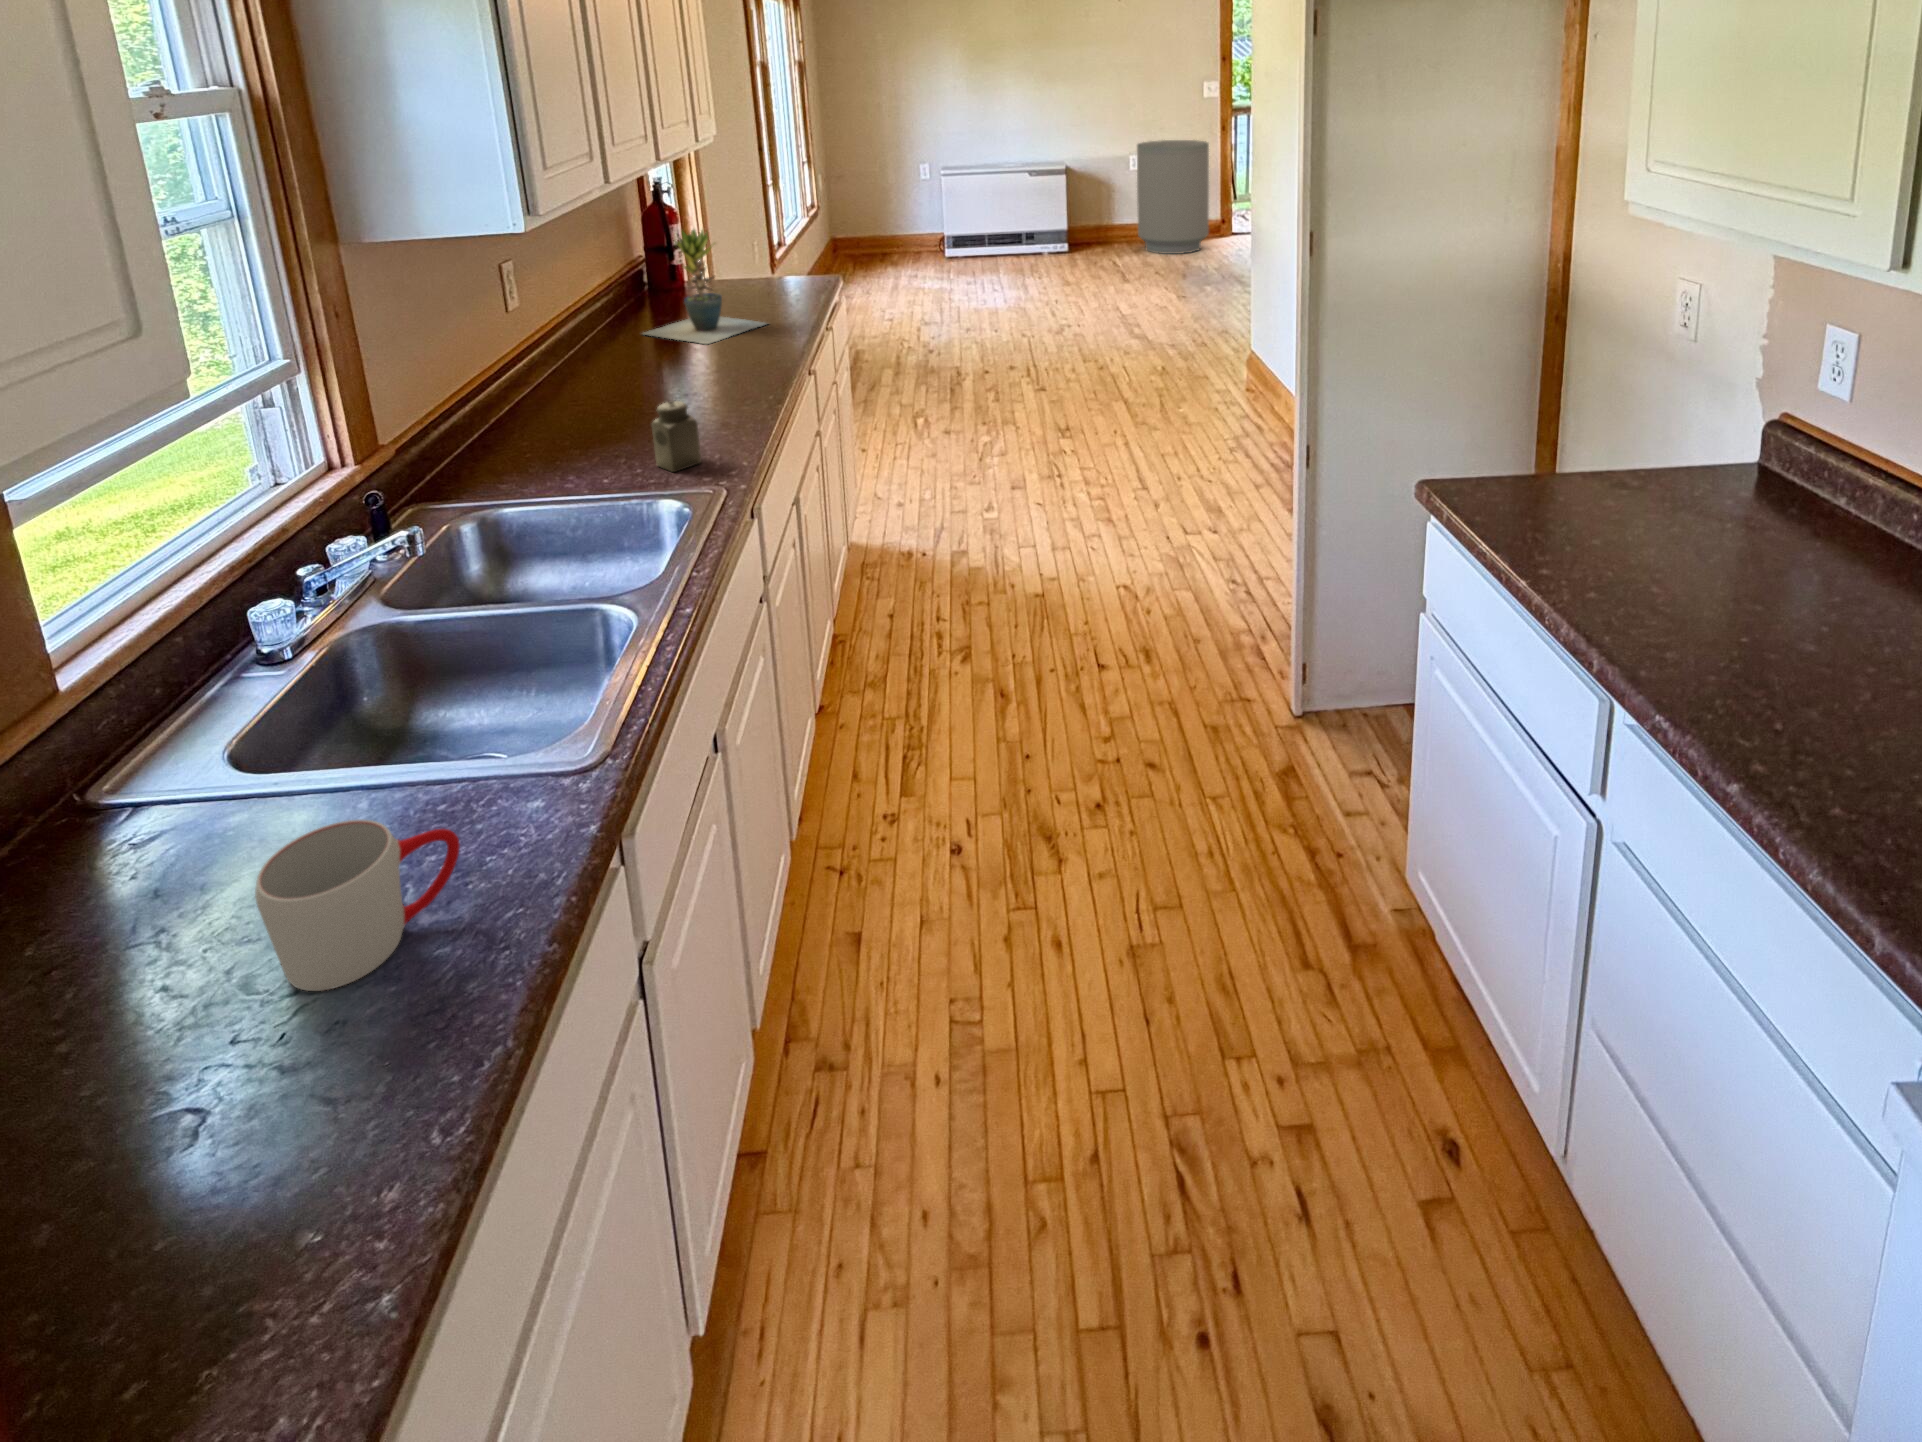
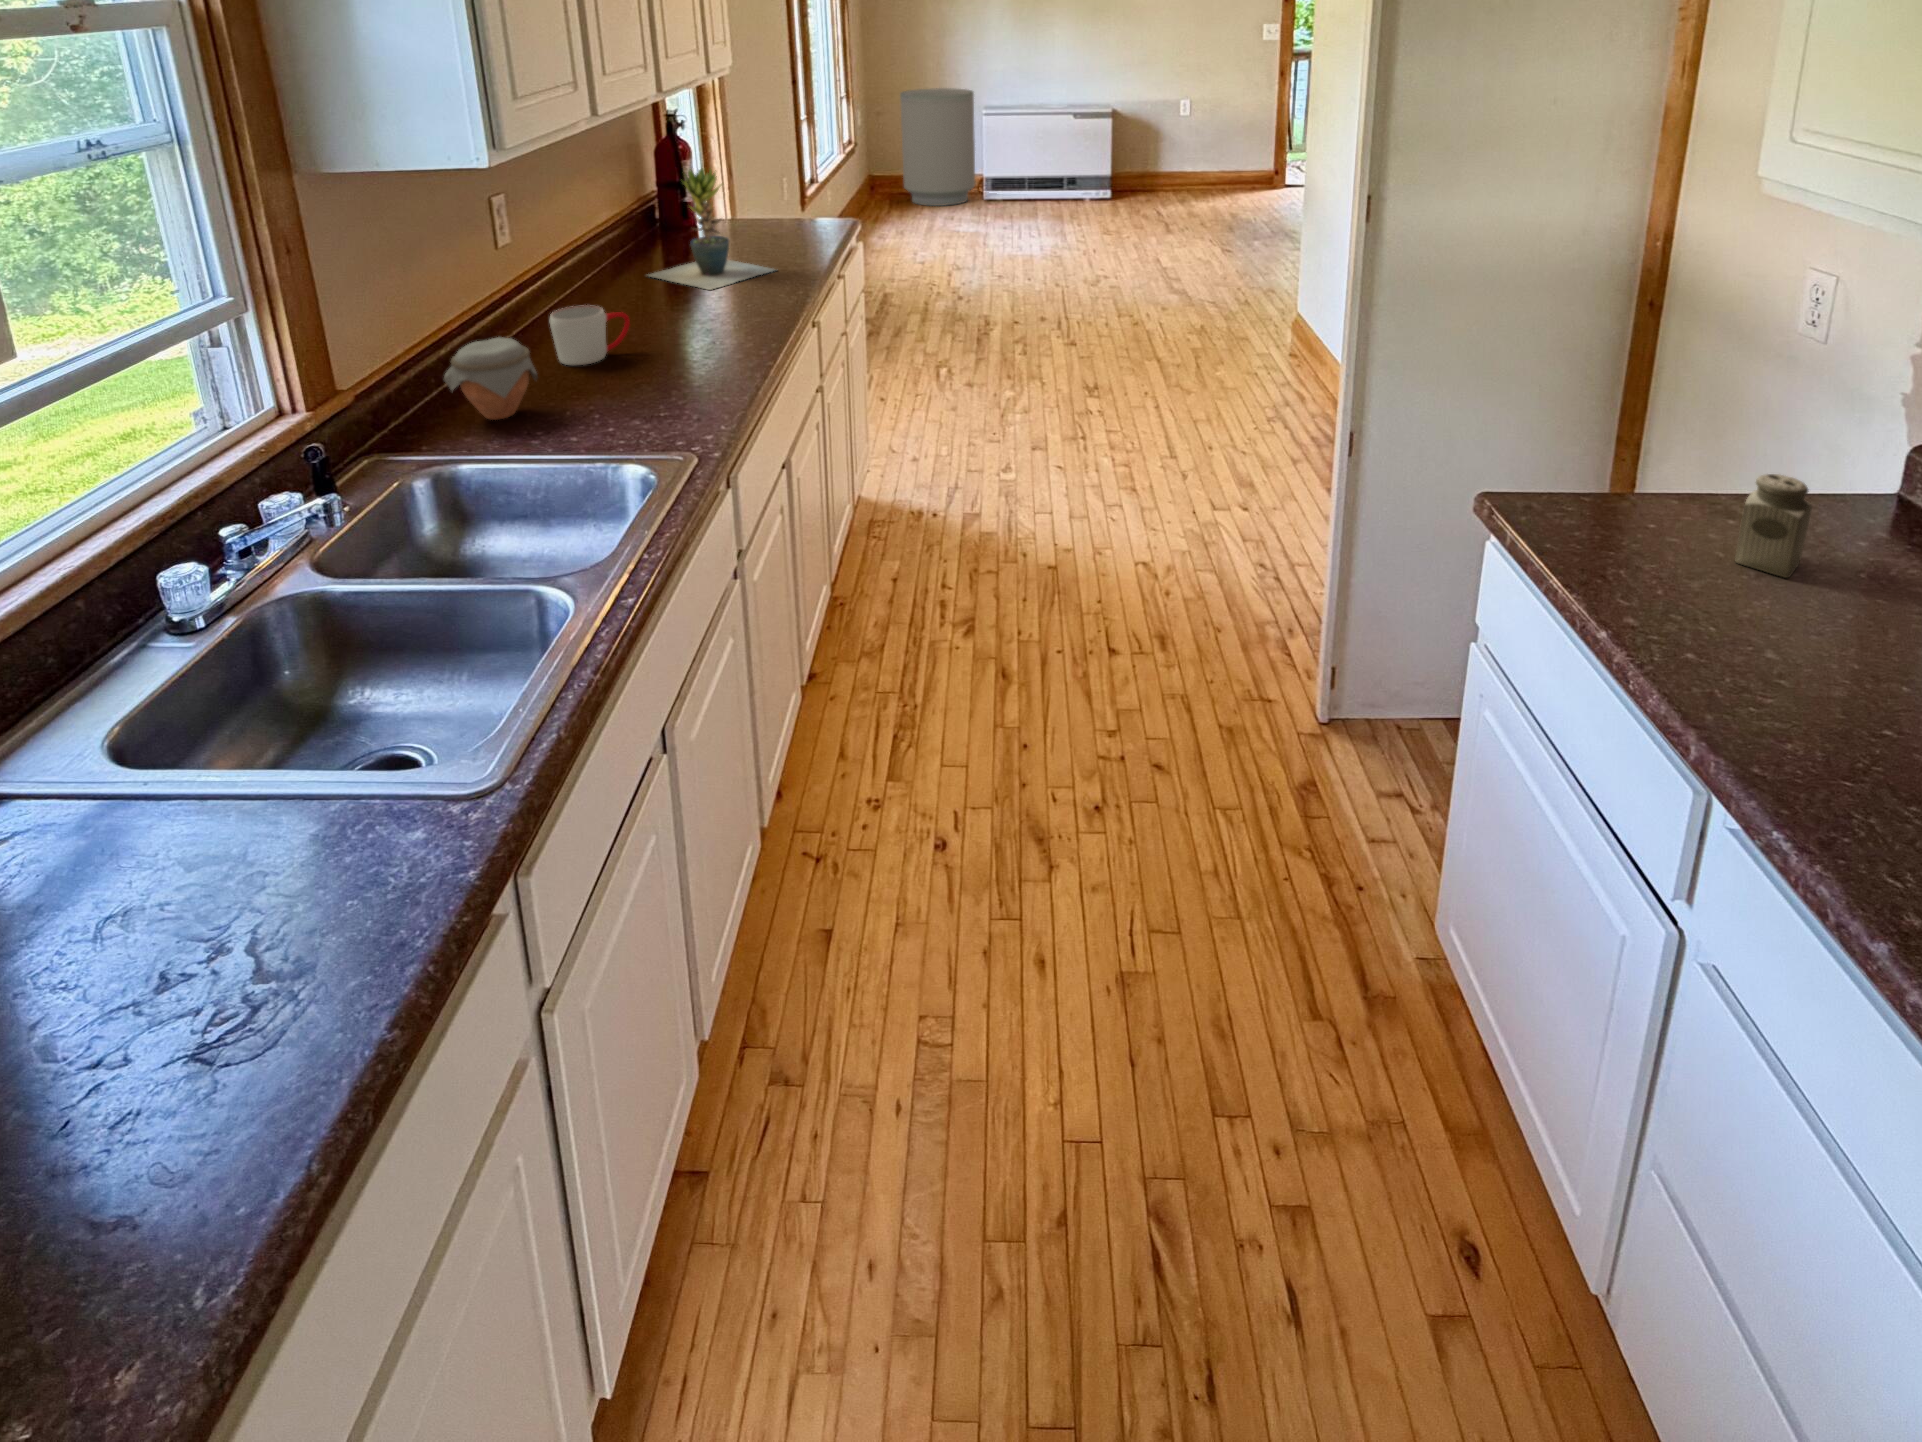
trash can: present [1137,140,1209,254] -> present [900,88,975,206]
jar: none [475,391,565,468] -> present [444,337,538,420]
salt shaker: present [652,401,701,472] -> present [1735,474,1812,578]
mug: present [255,820,460,991] -> present [550,305,630,365]

